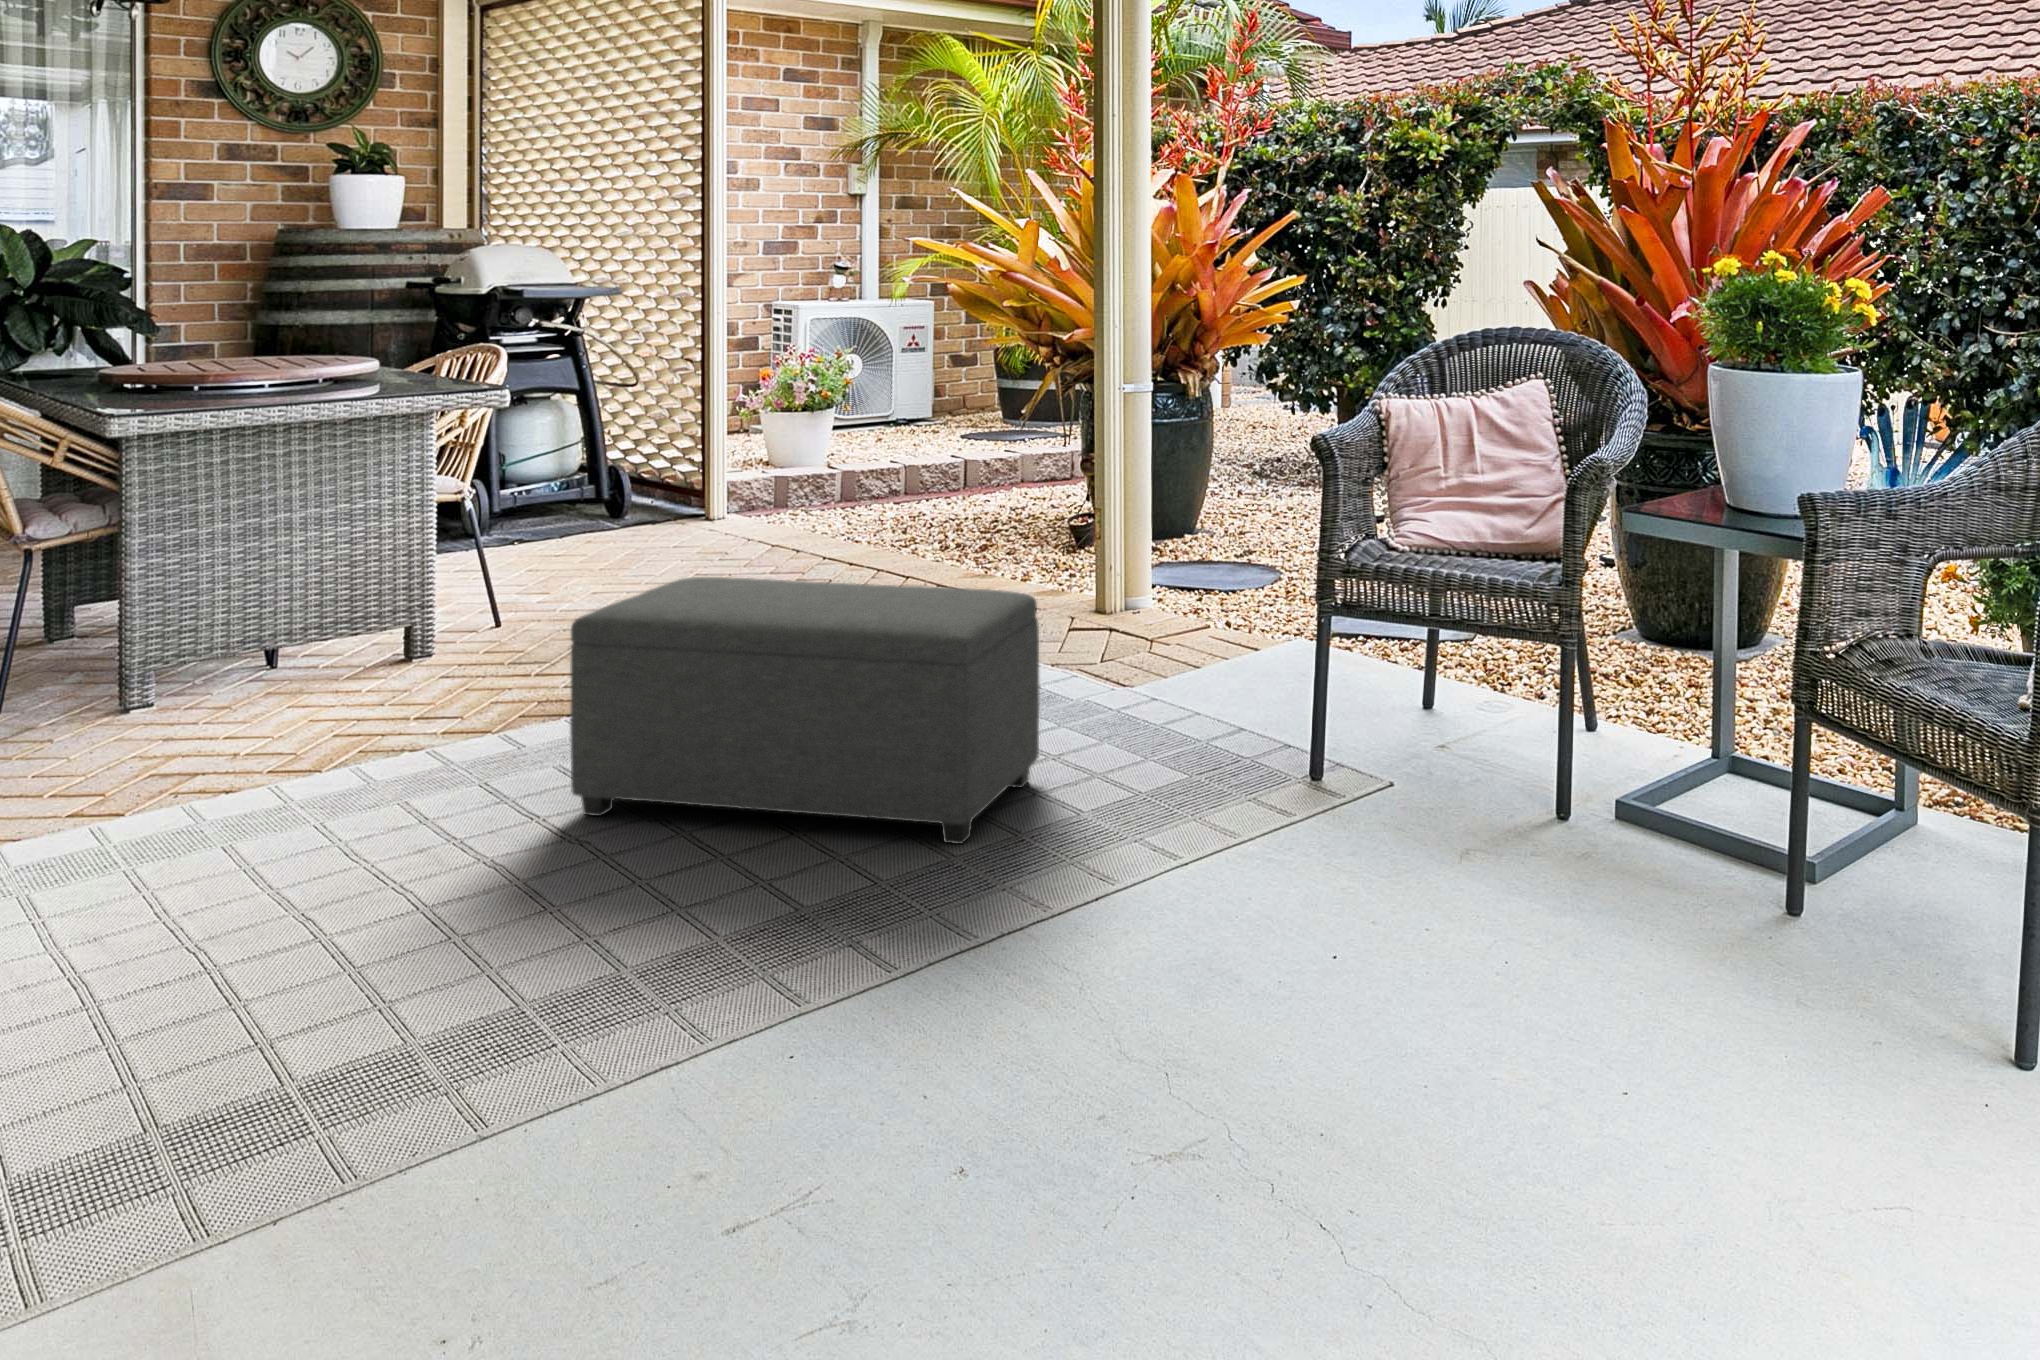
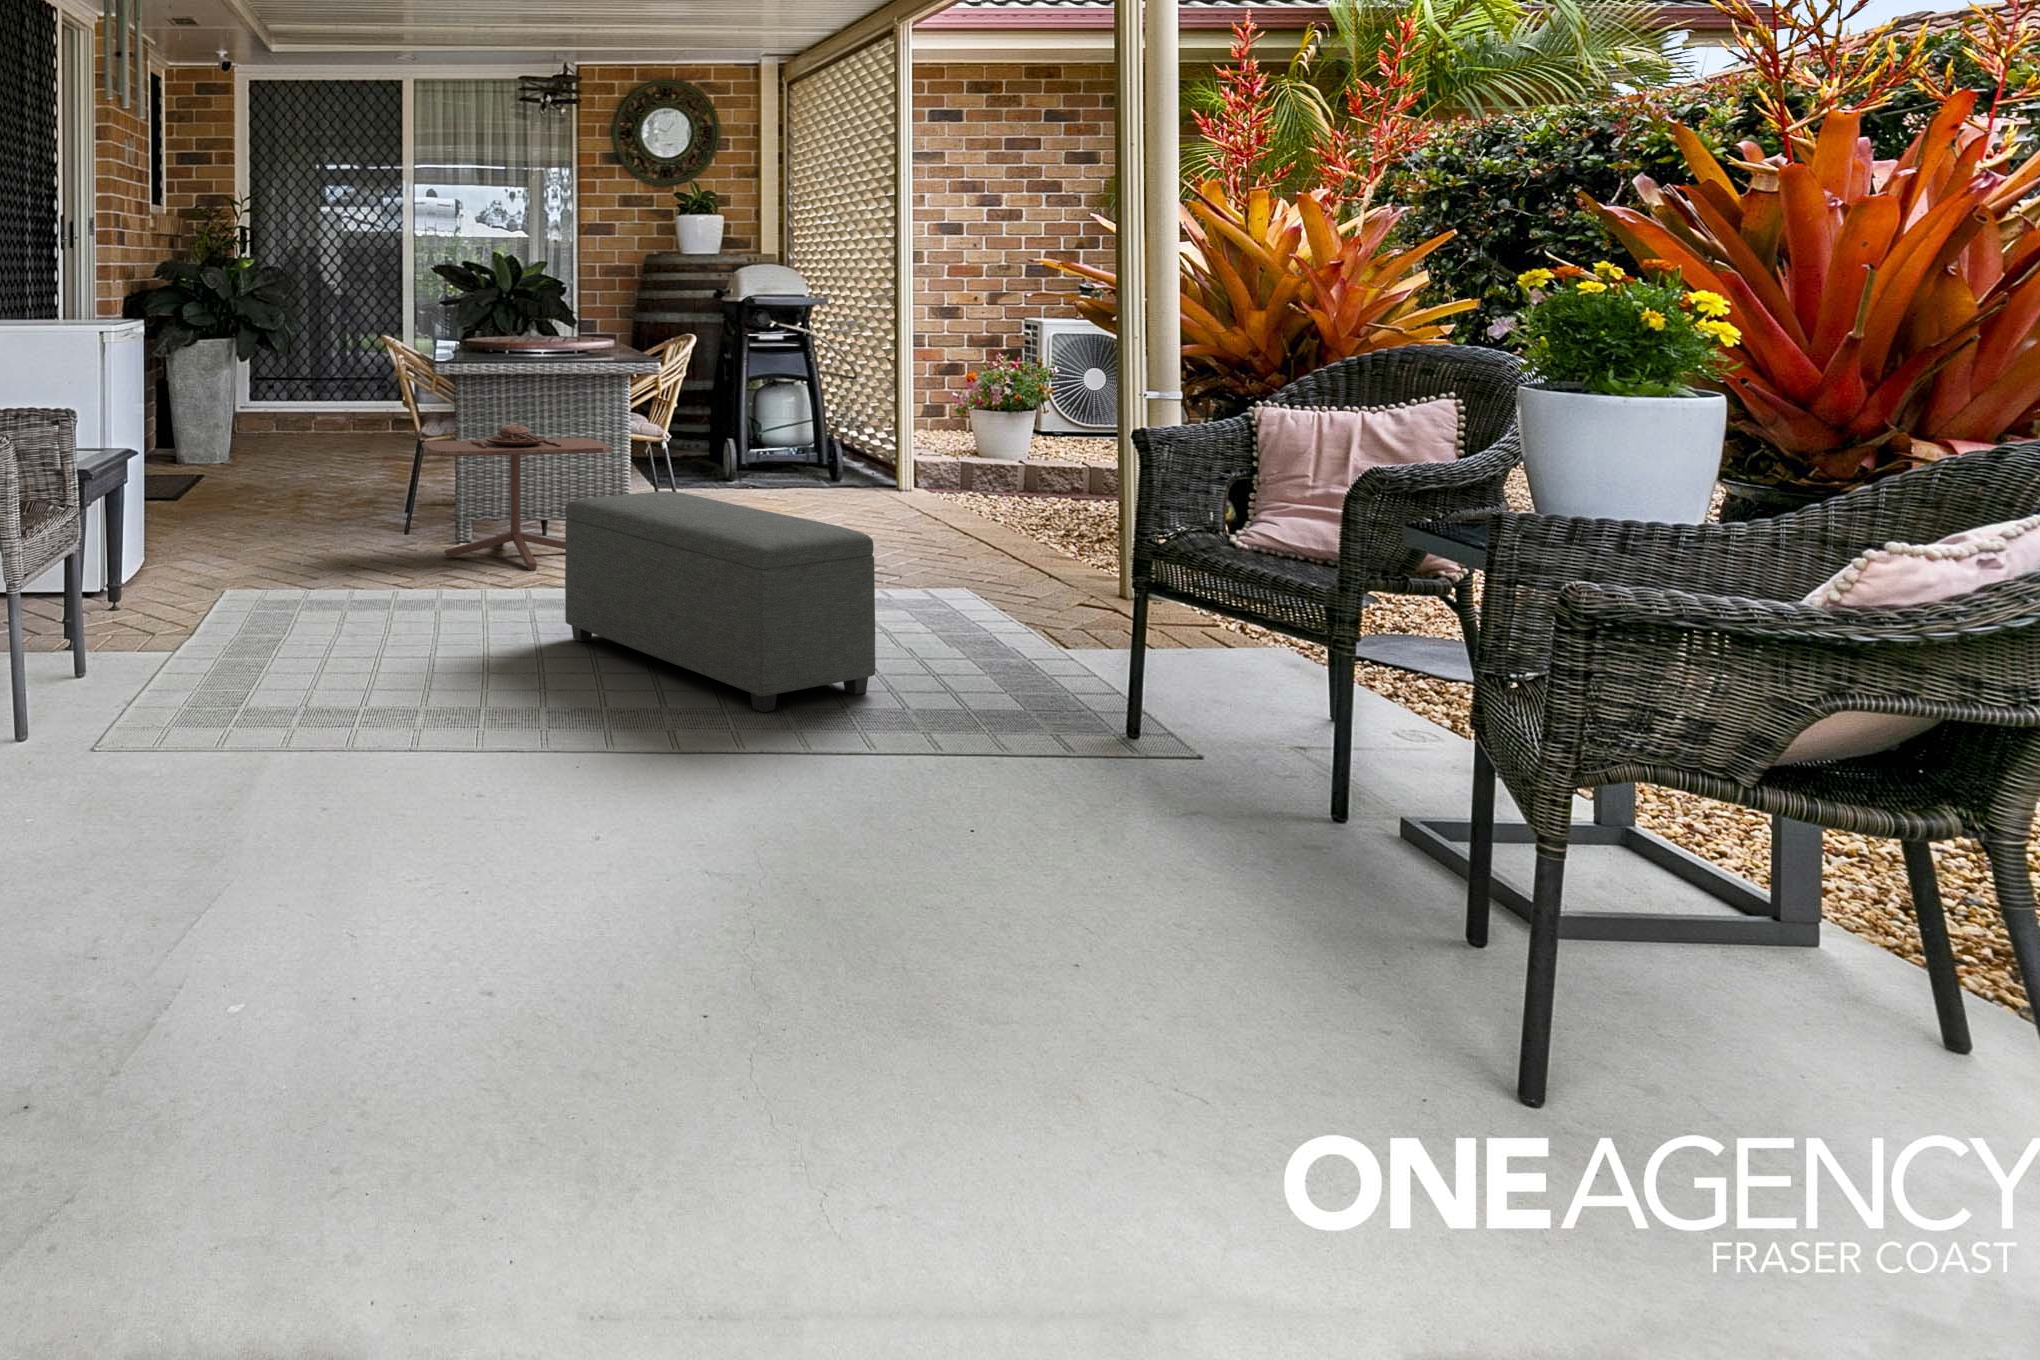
side table: none [122,507,466,737] -> present [422,424,611,570]

